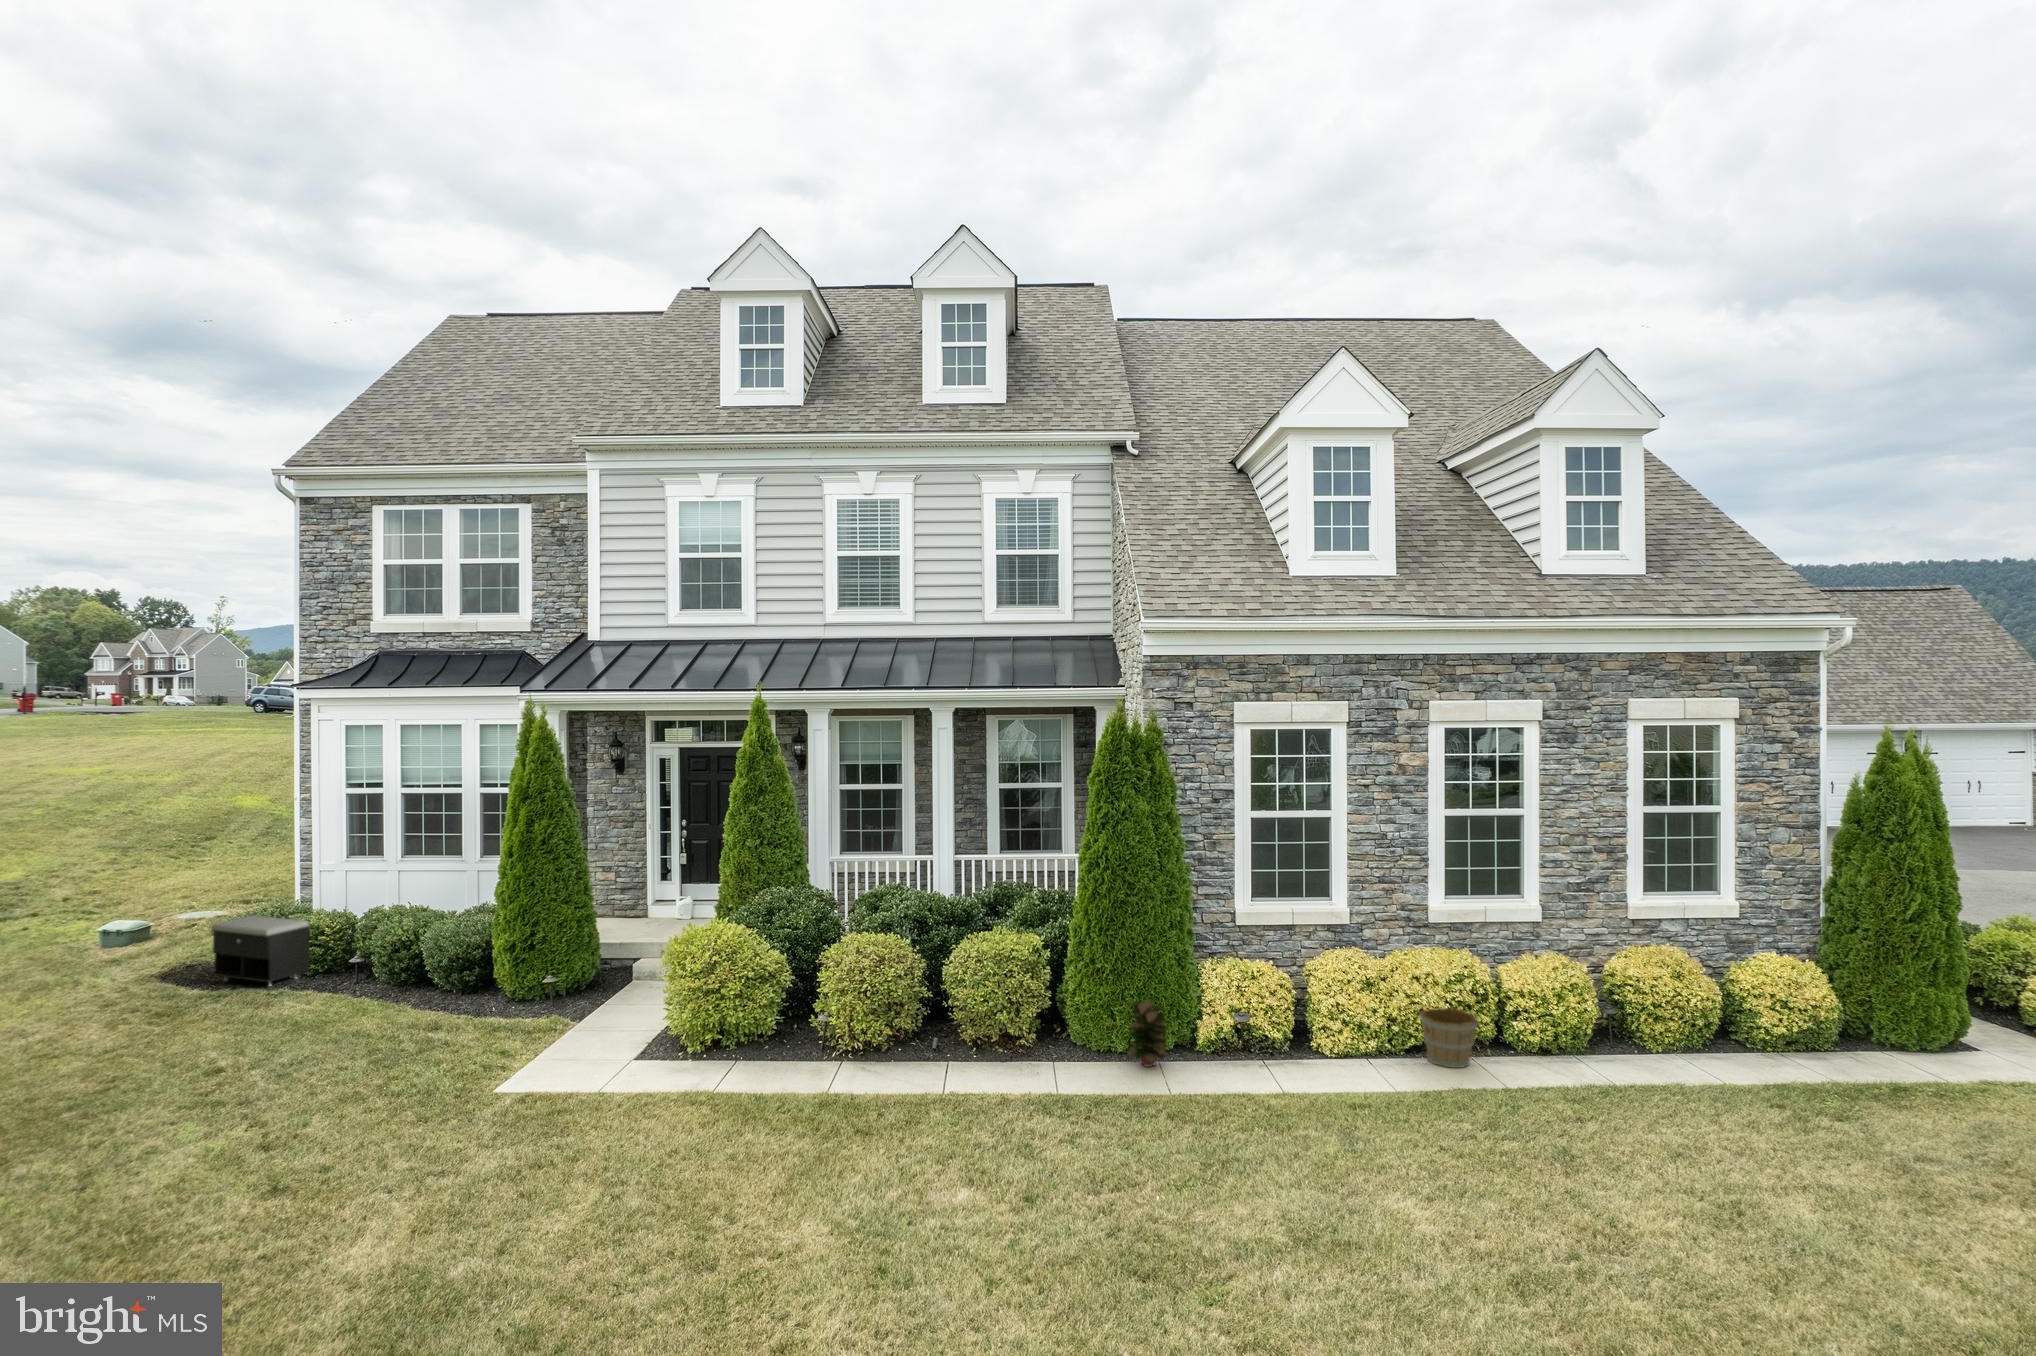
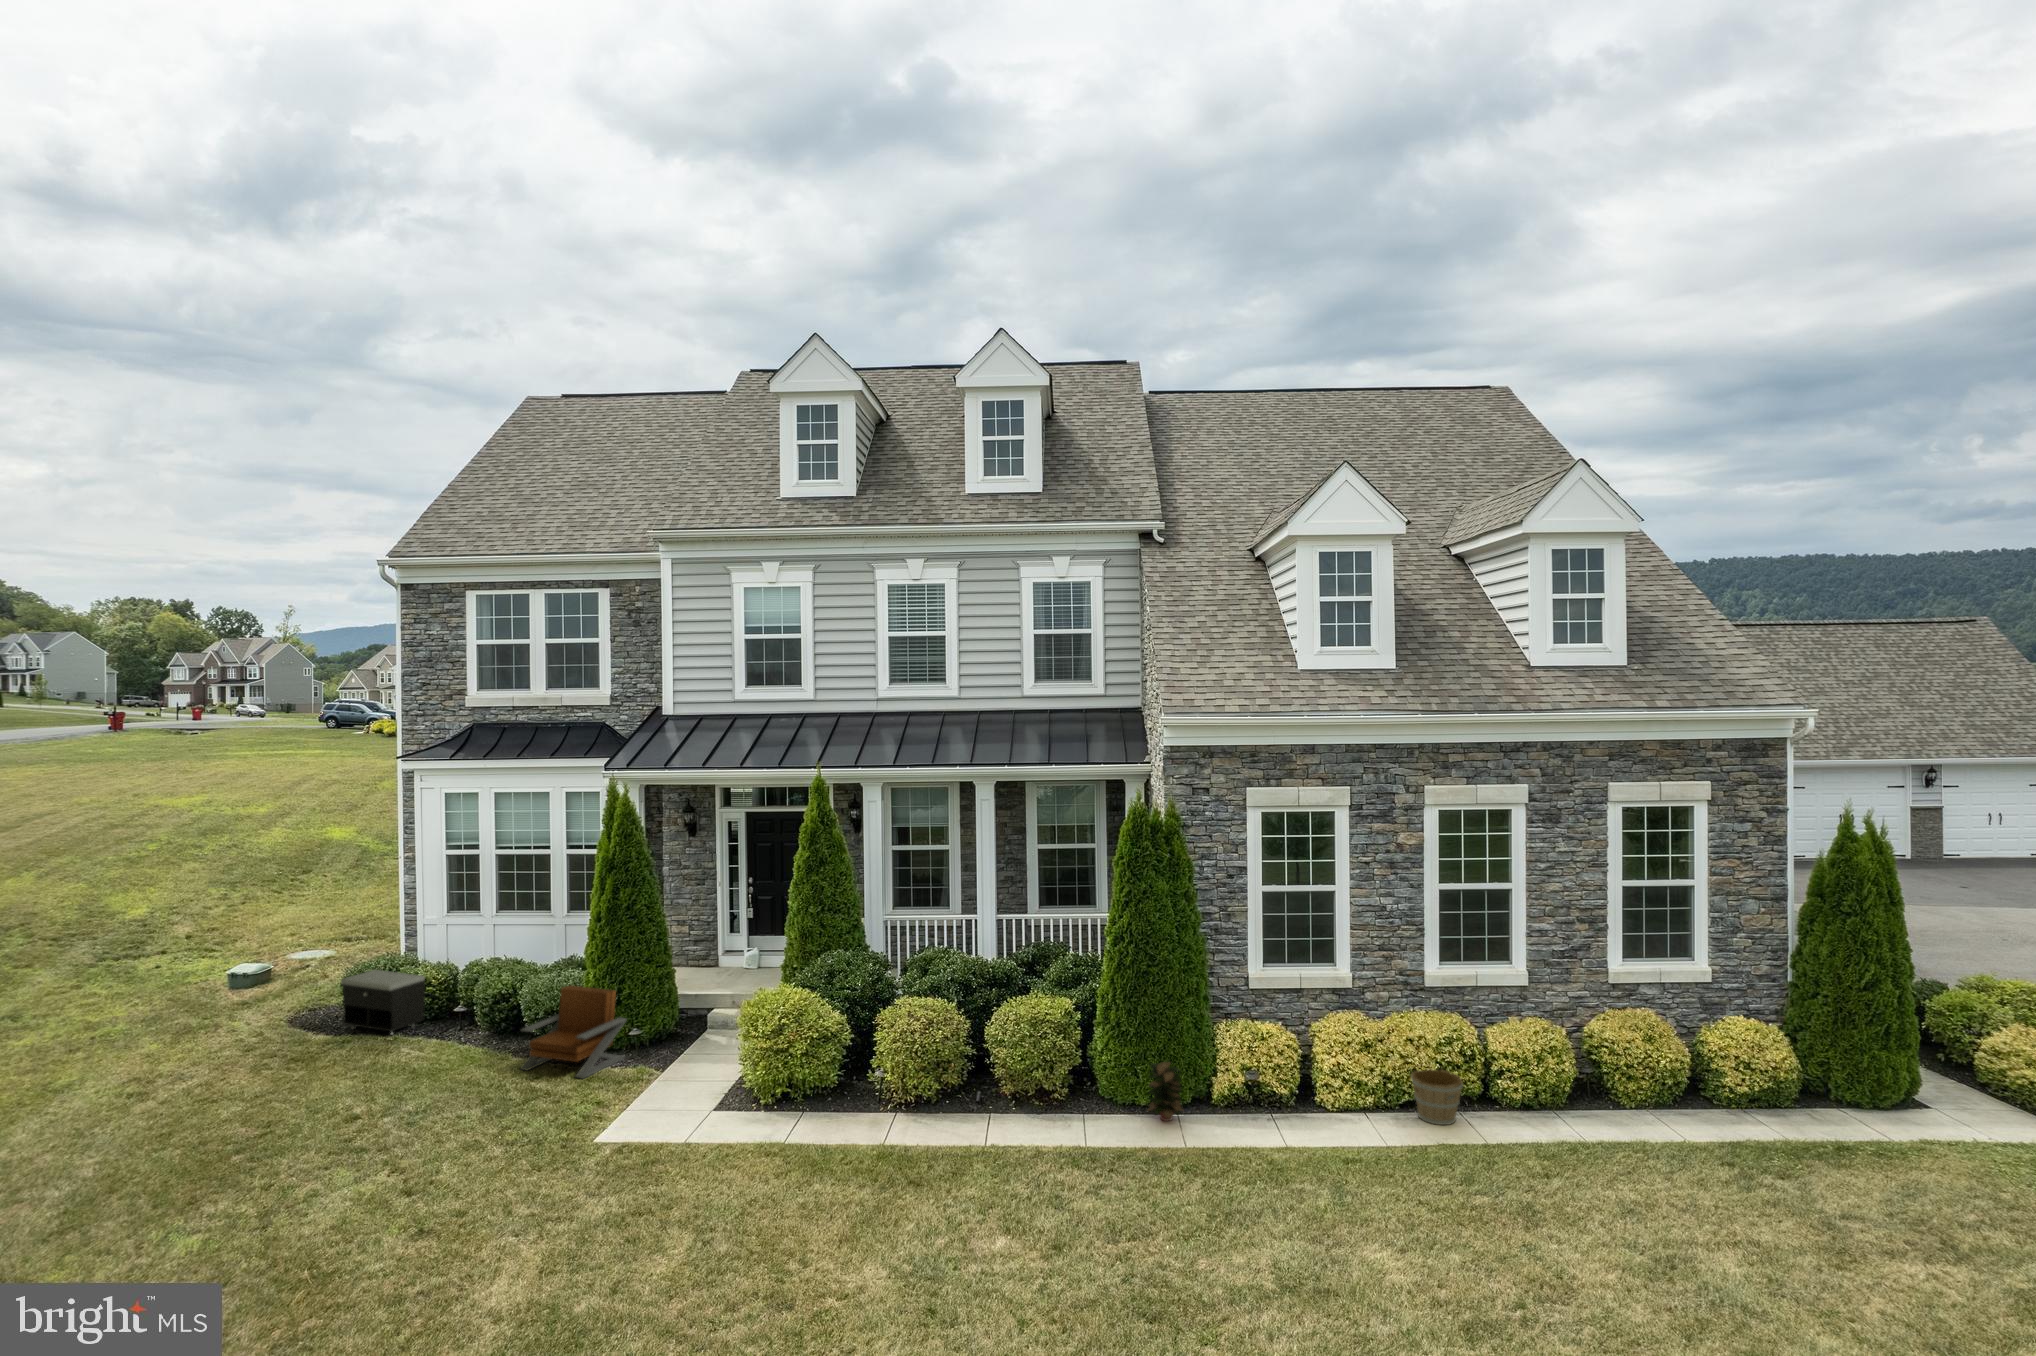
lounge chair: none [413,927,539,1029] -> present [520,985,627,1079]

